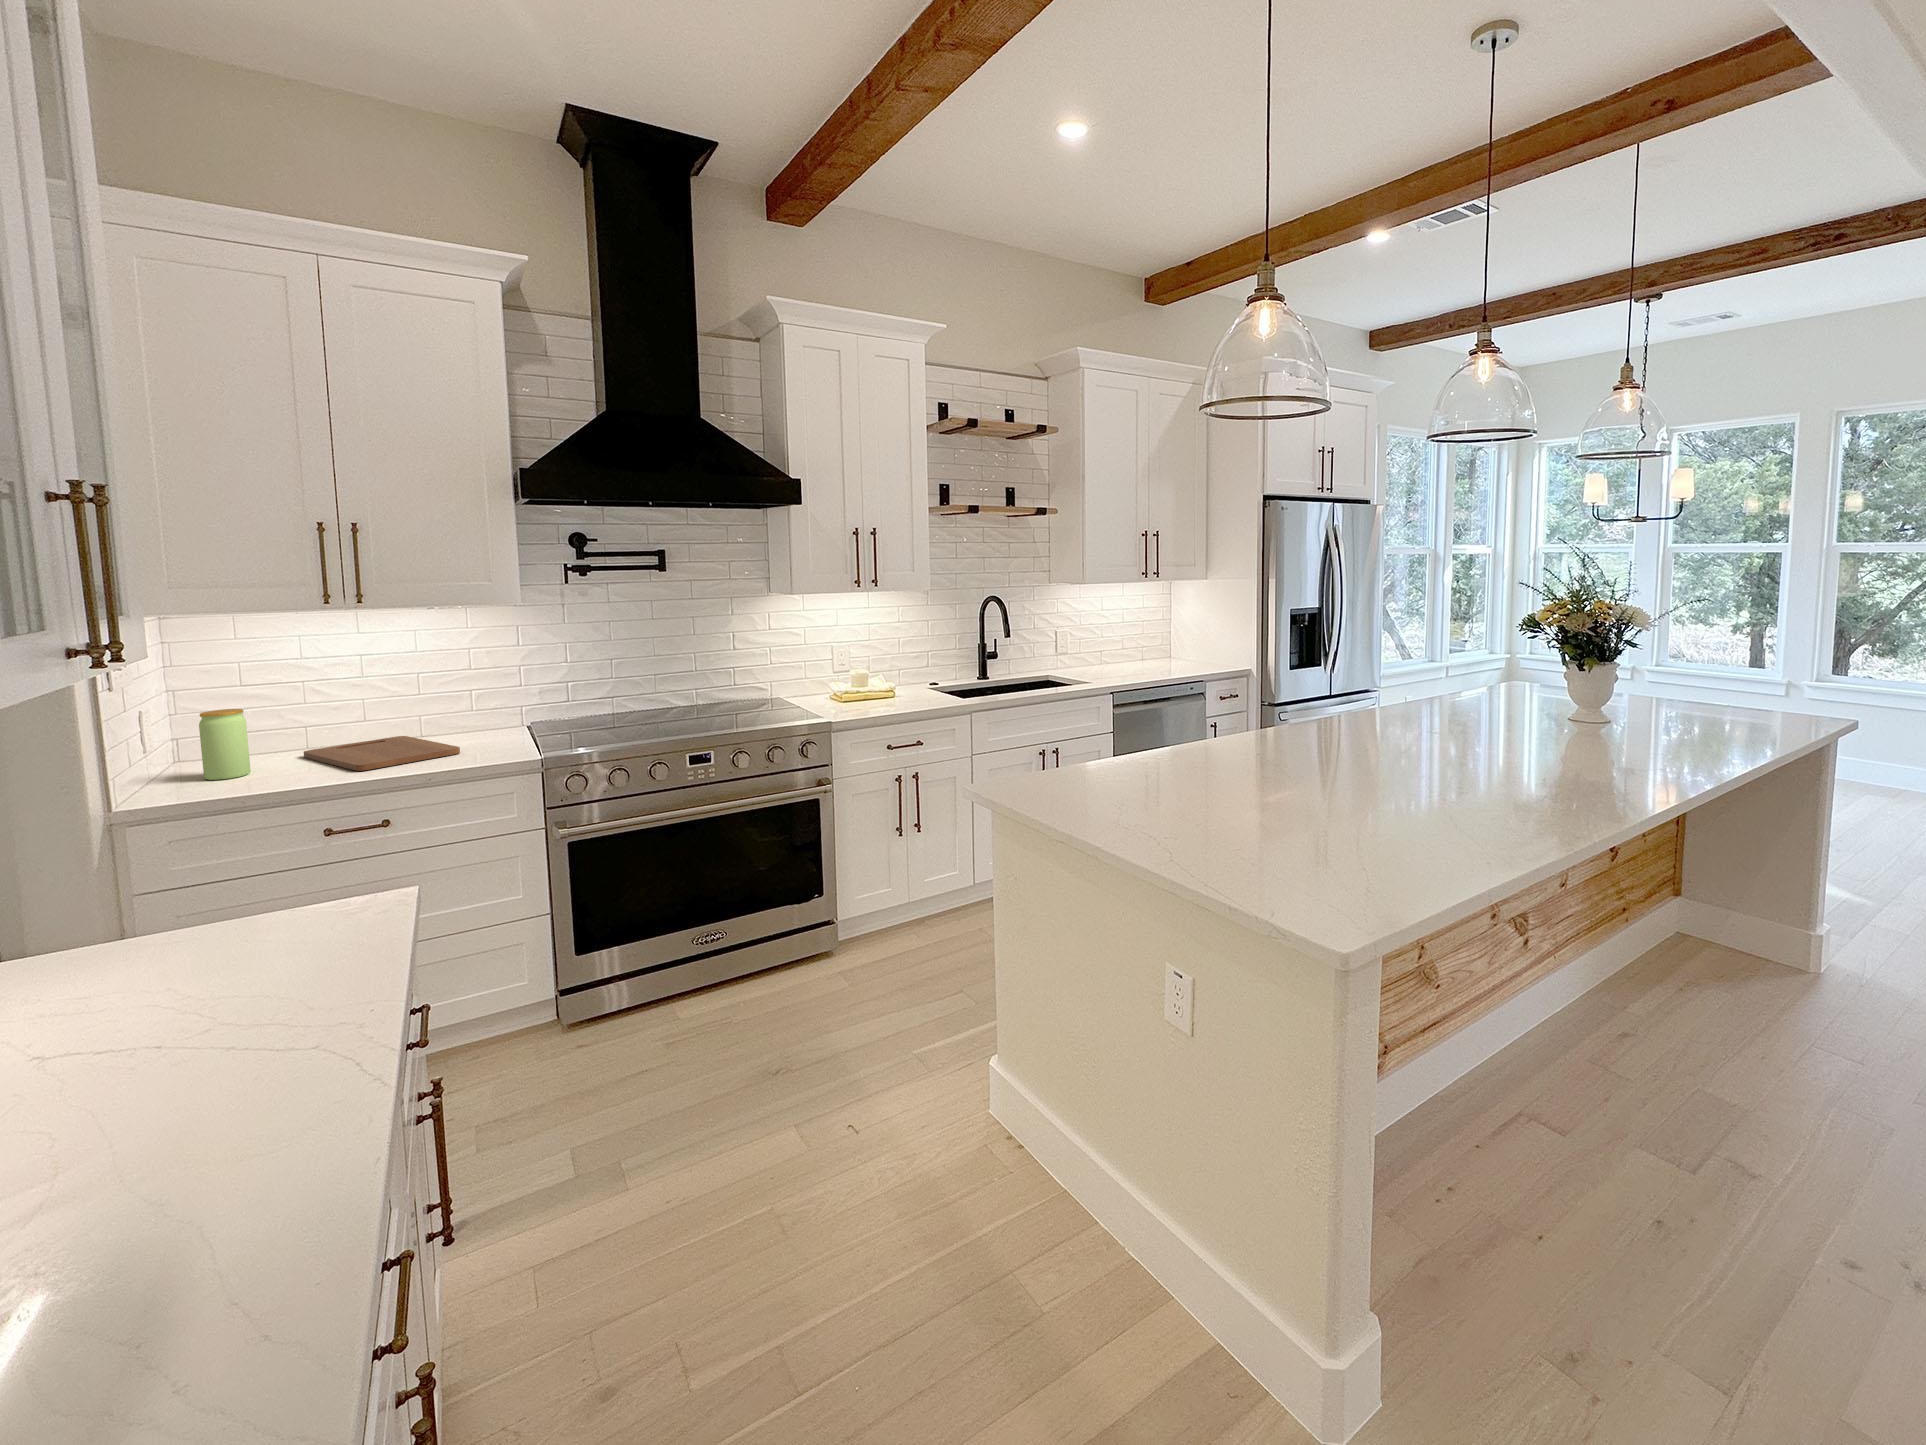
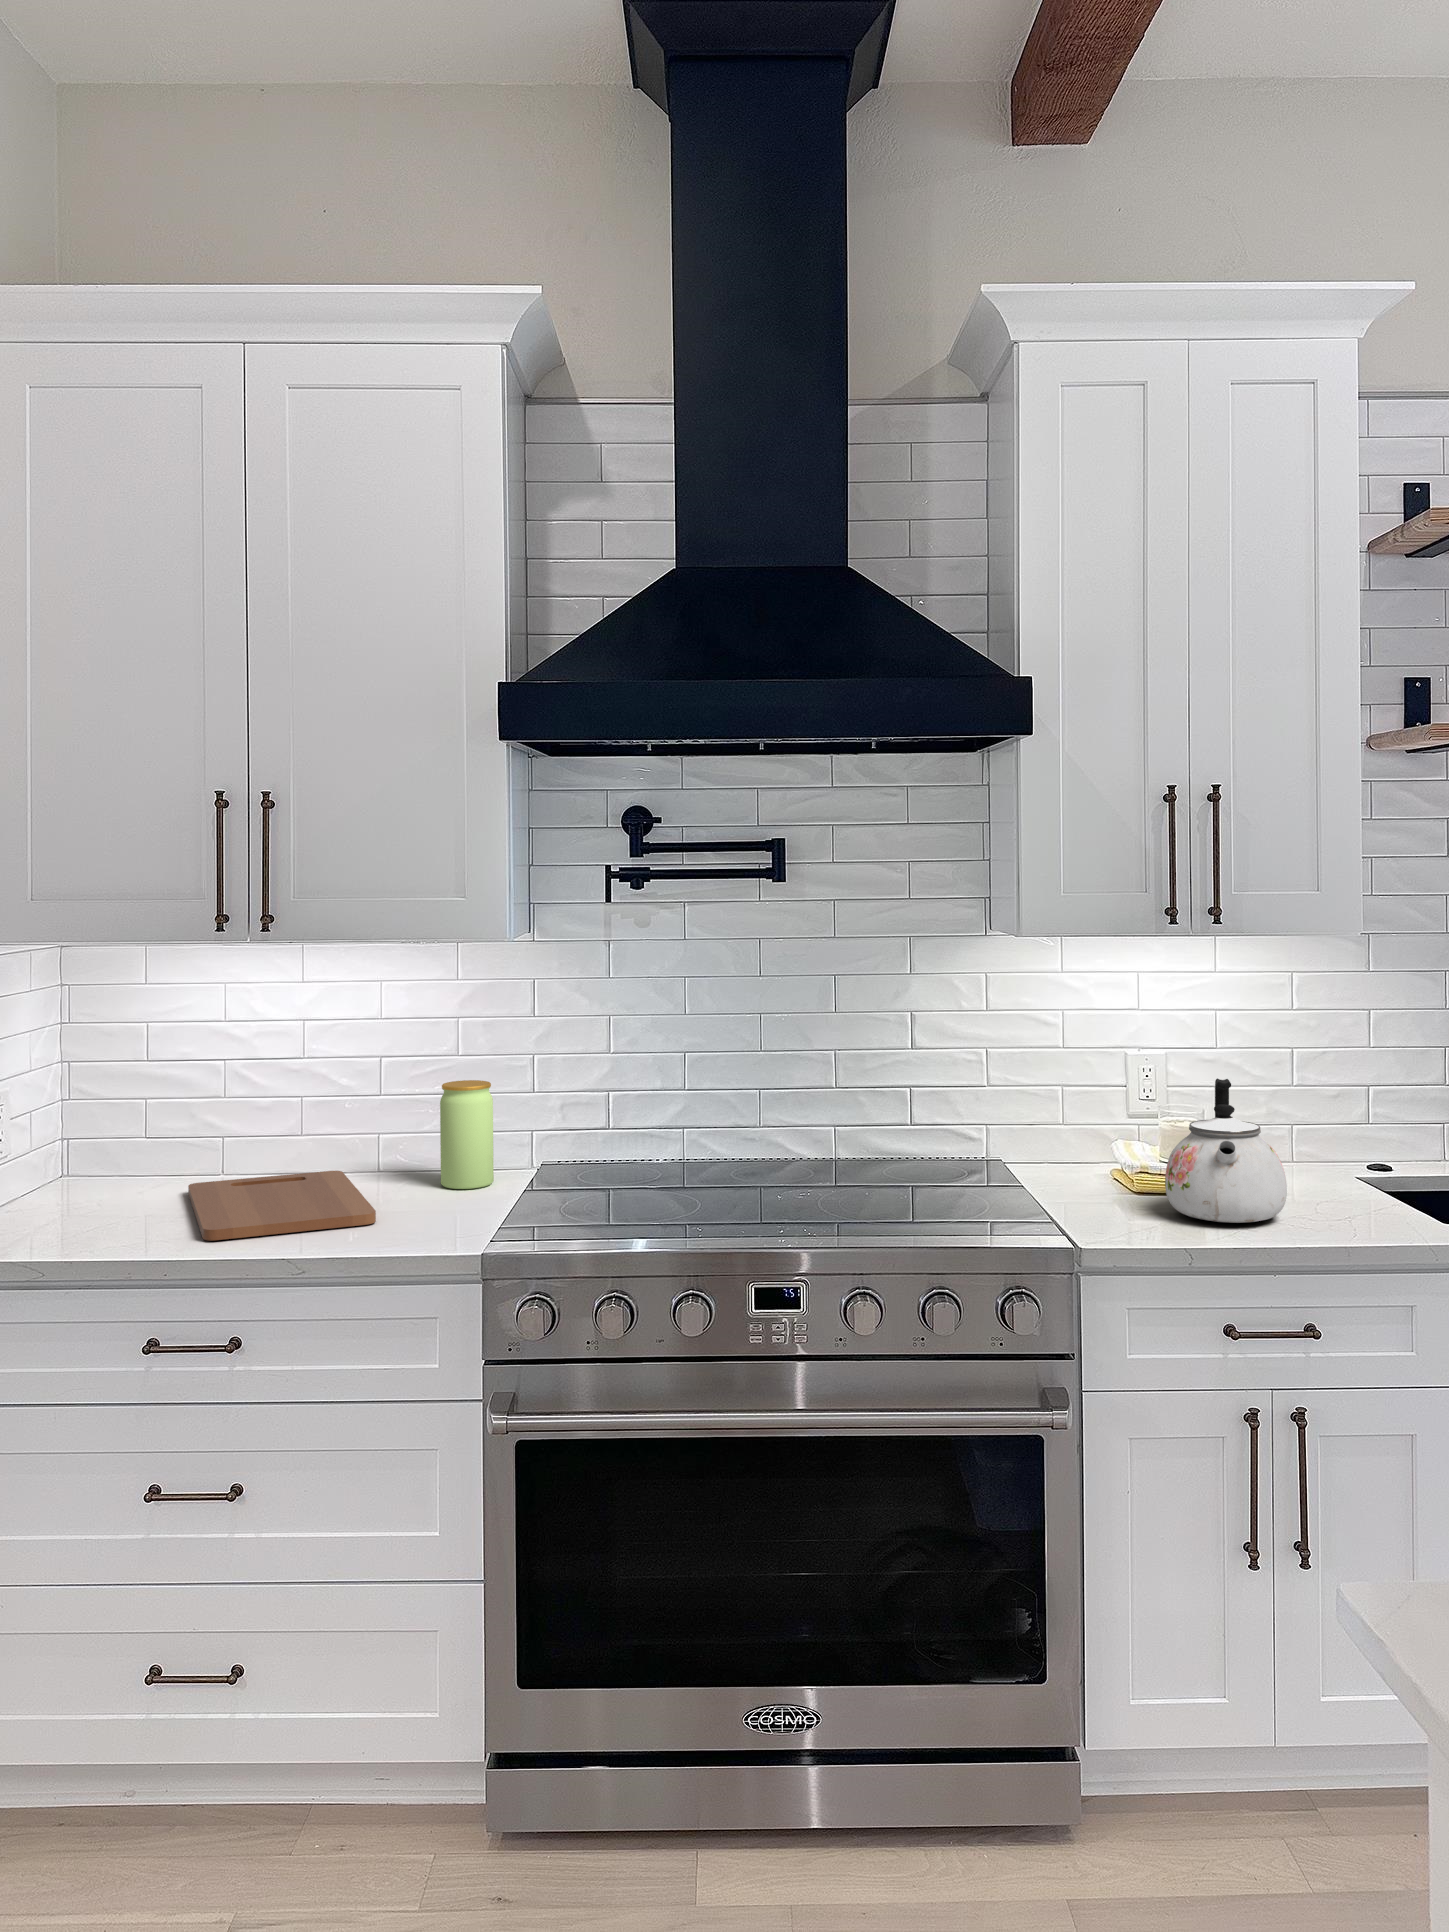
kettle: none [858,650,907,707] -> present [1165,1078,1287,1223]
jar: present [199,709,251,780] -> present [440,1080,494,1189]

